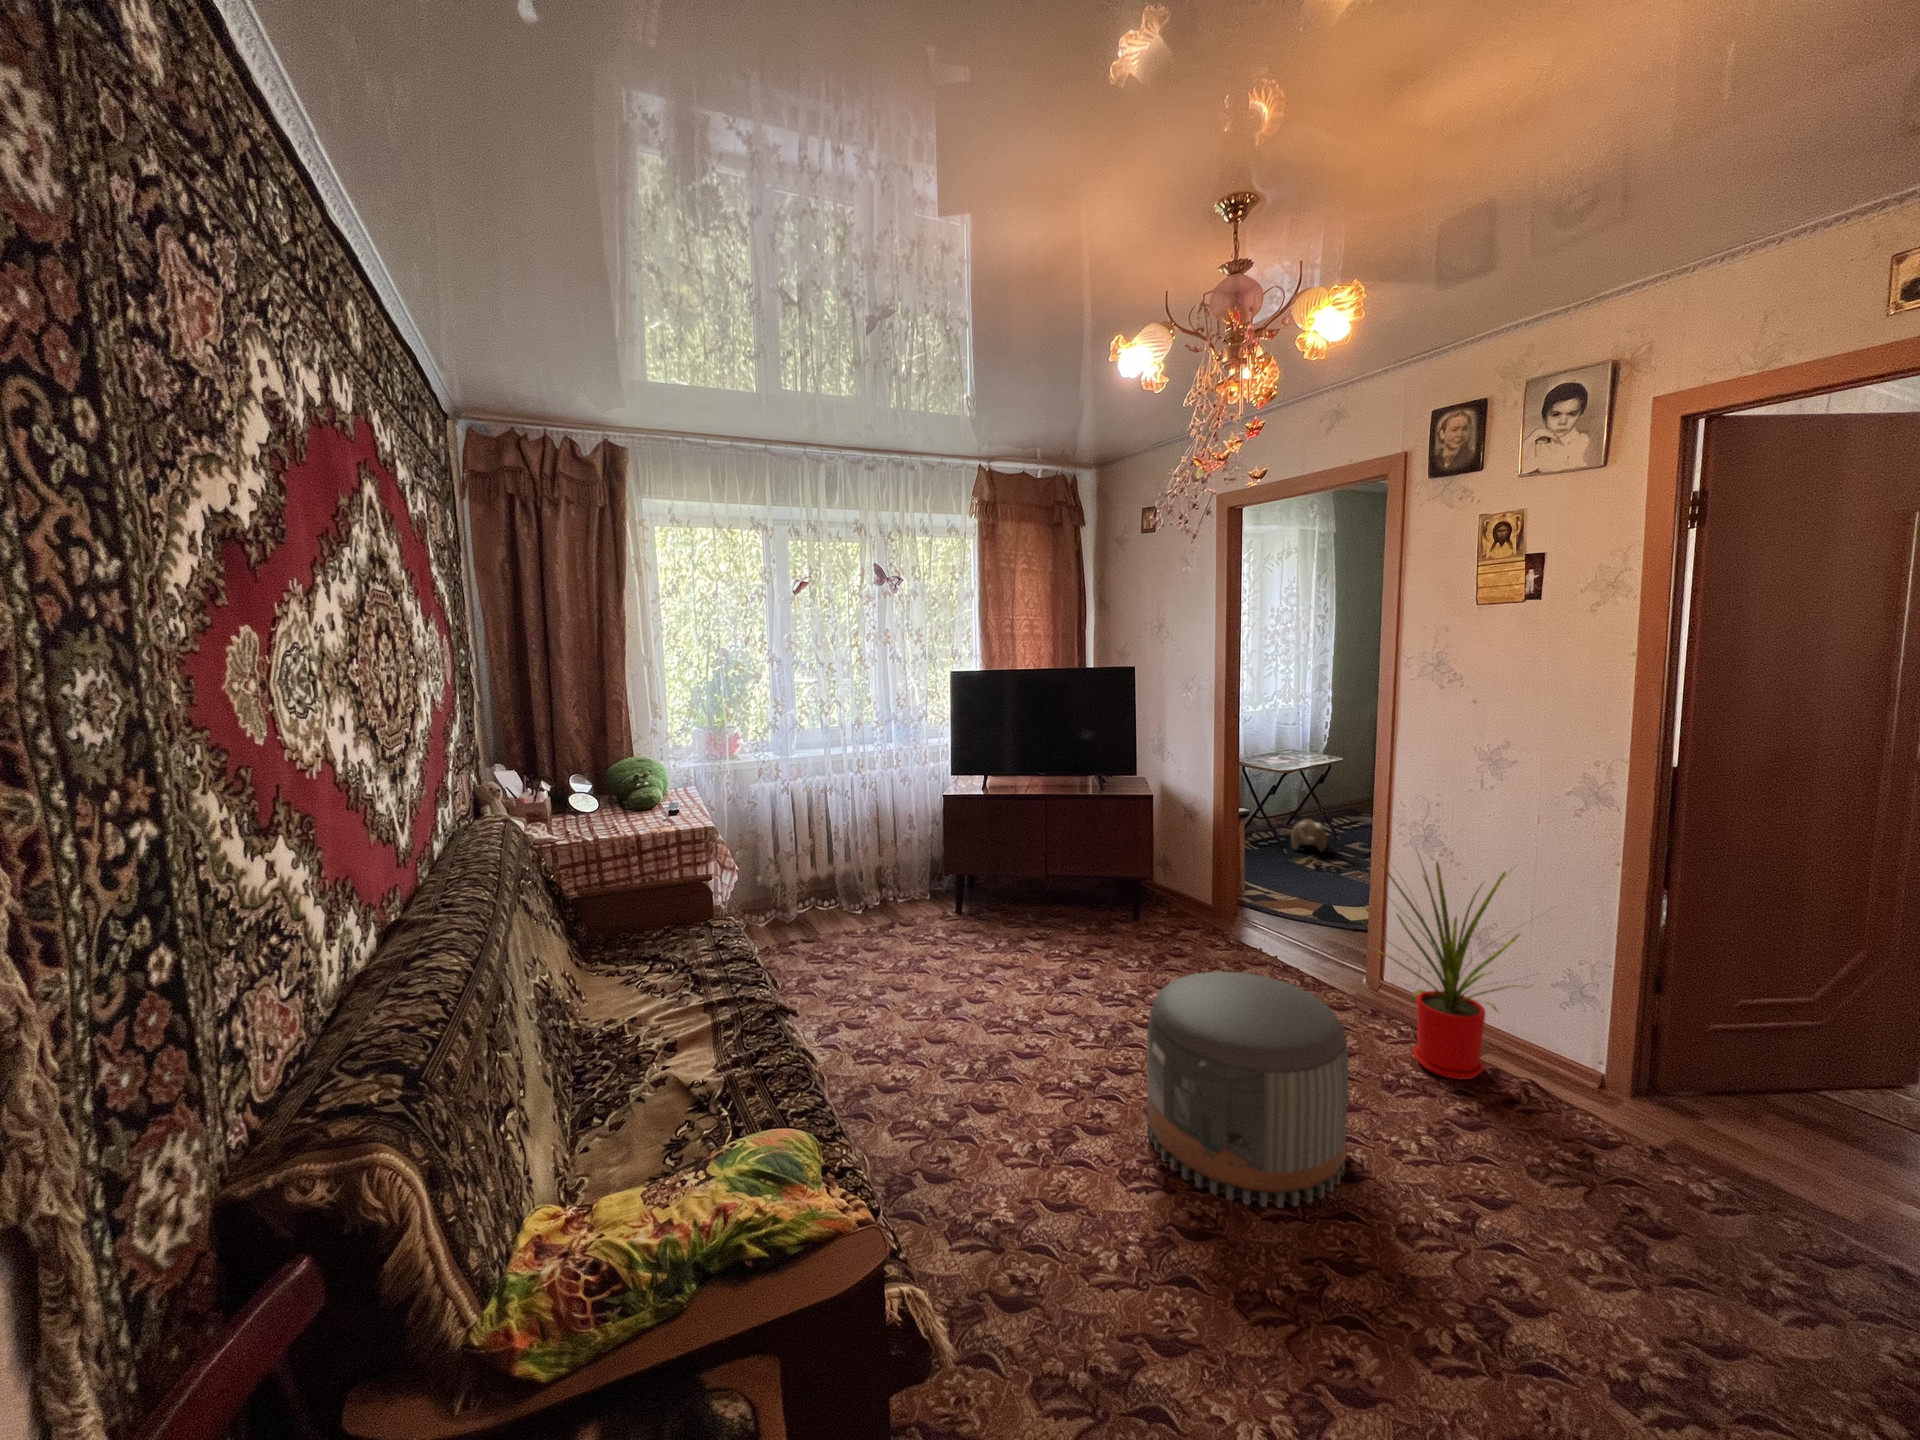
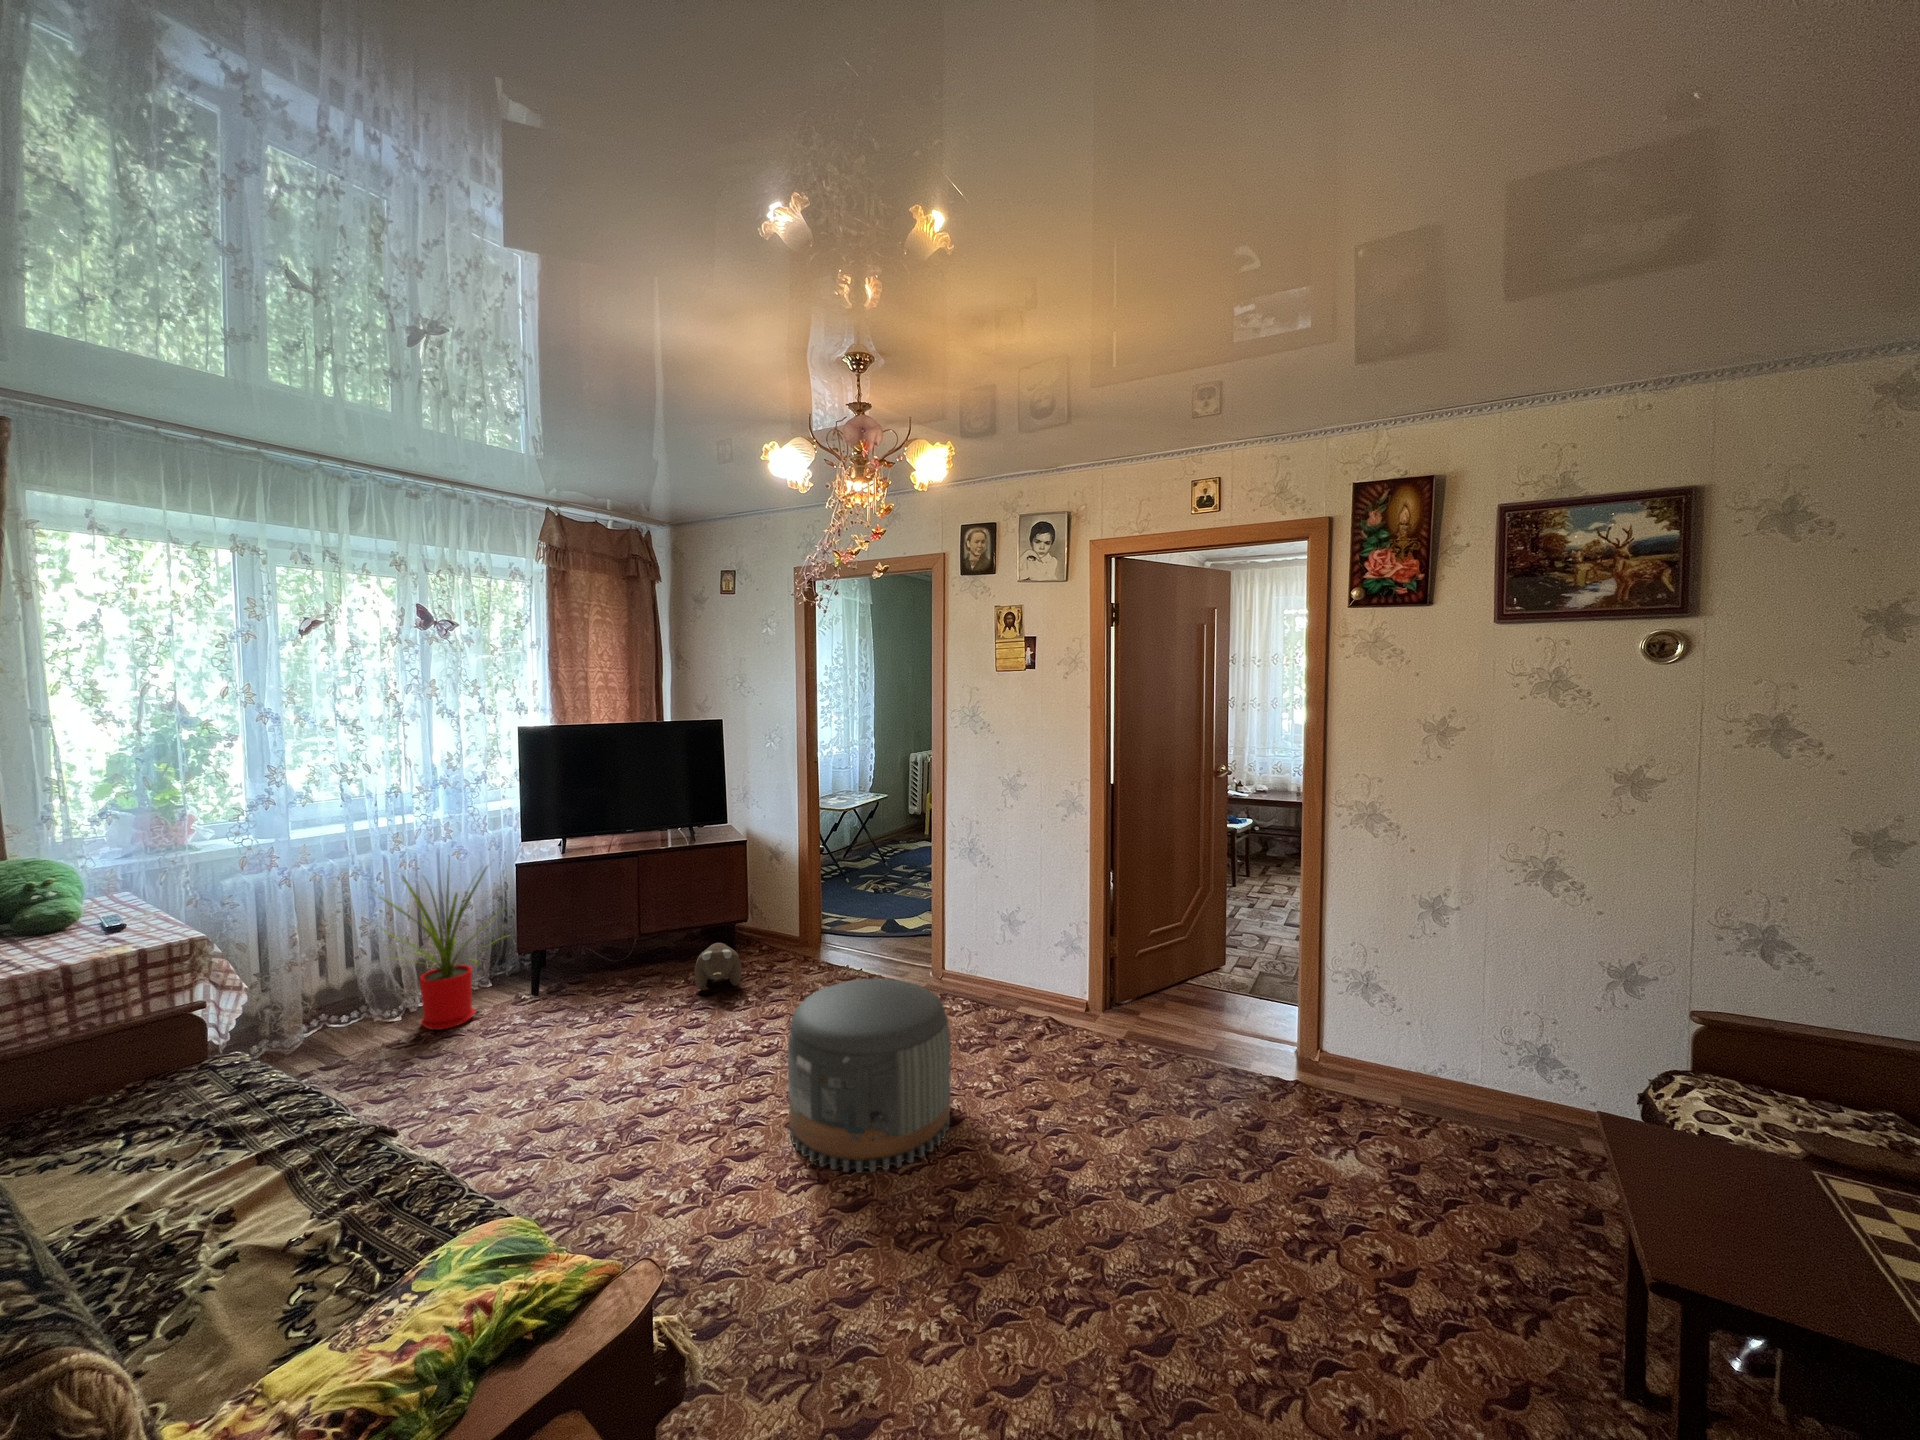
plush toy: present [1291,819,1327,851] -> present [695,943,741,990]
house plant: present [1373,851,1520,1080] -> present [381,867,497,1030]

